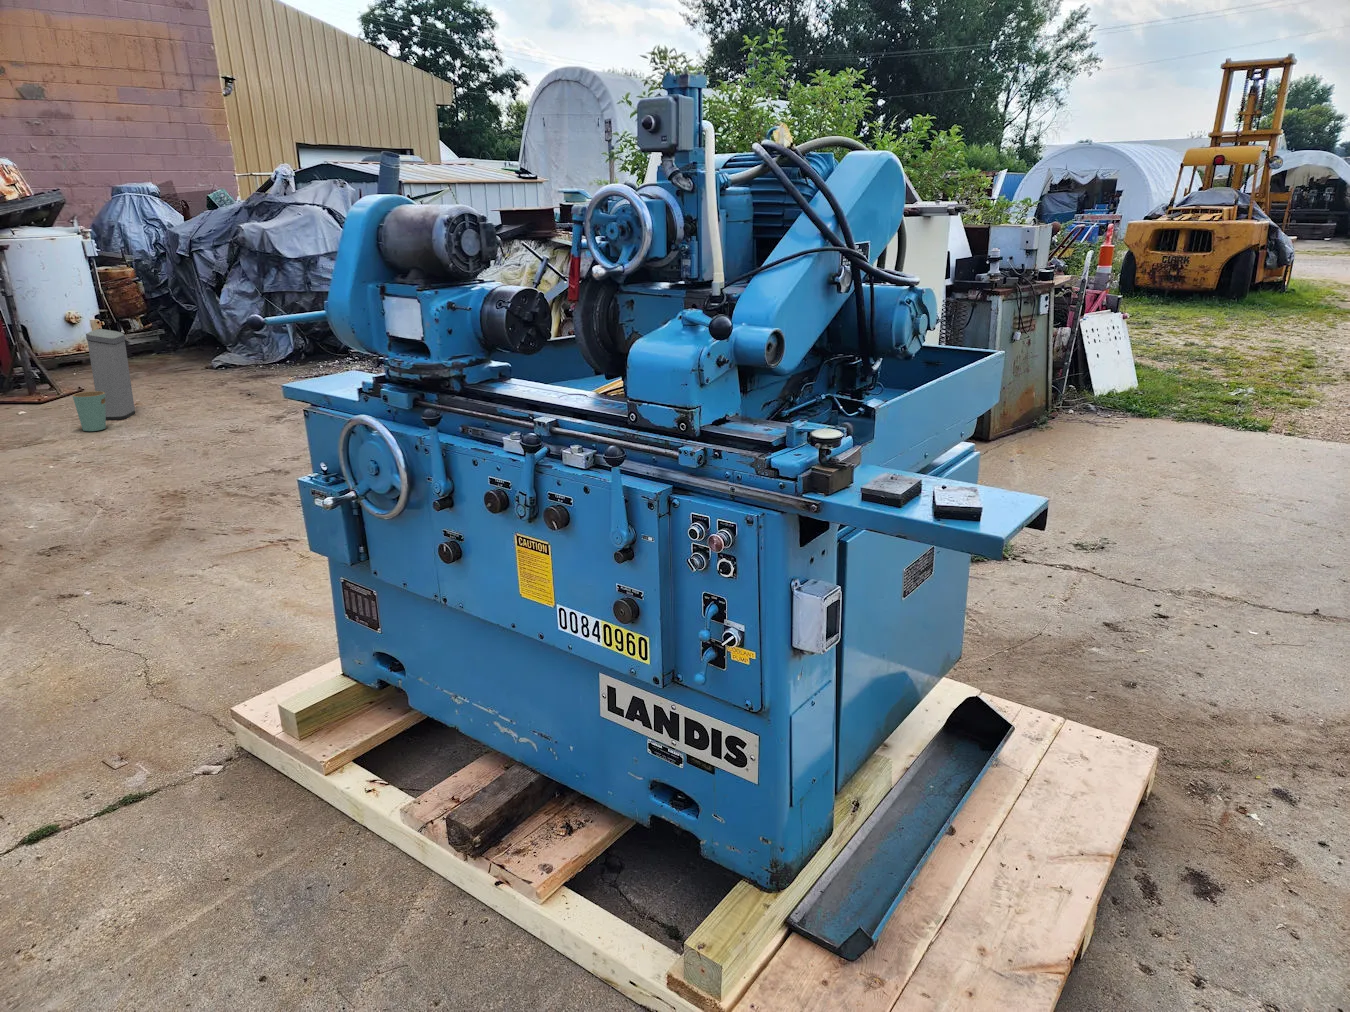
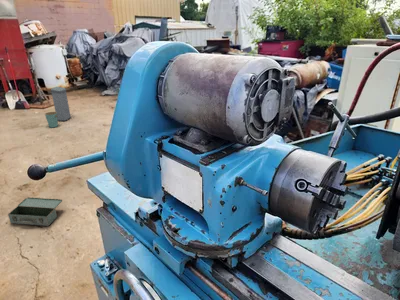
toolbox: none [68,523,177,564] -> present [8,197,62,226]

